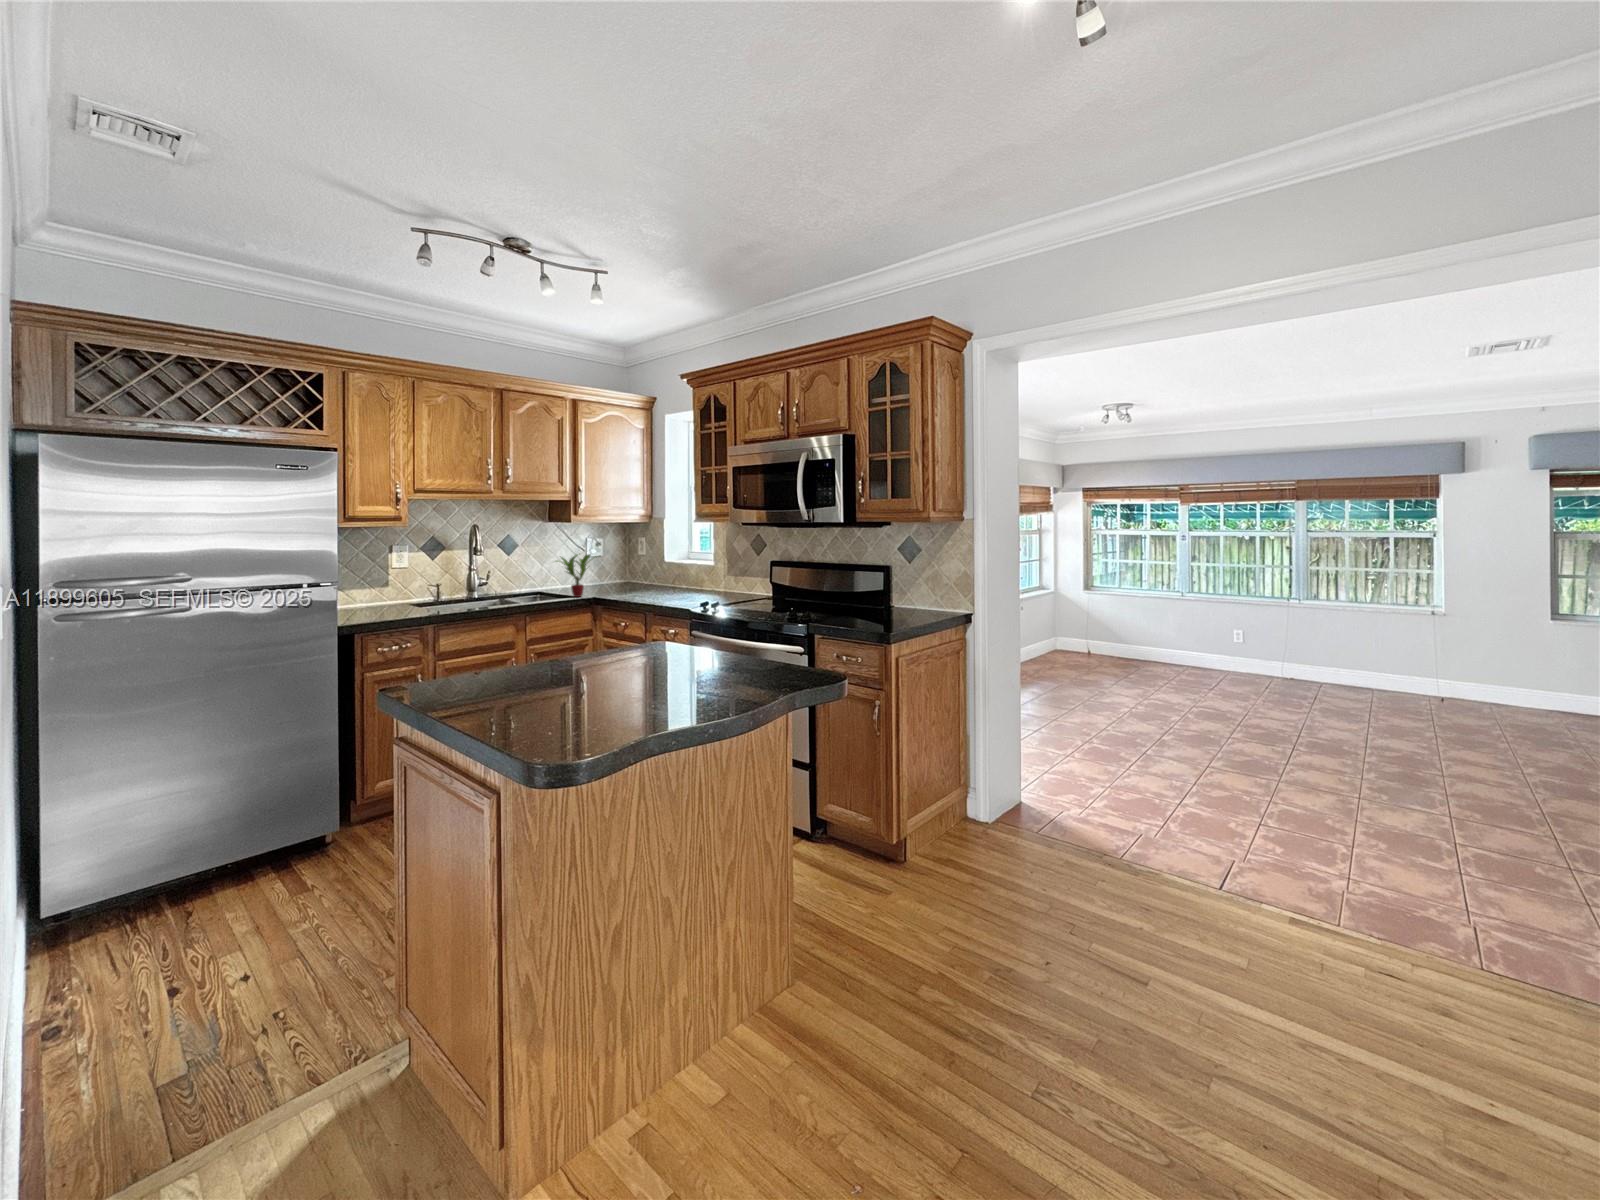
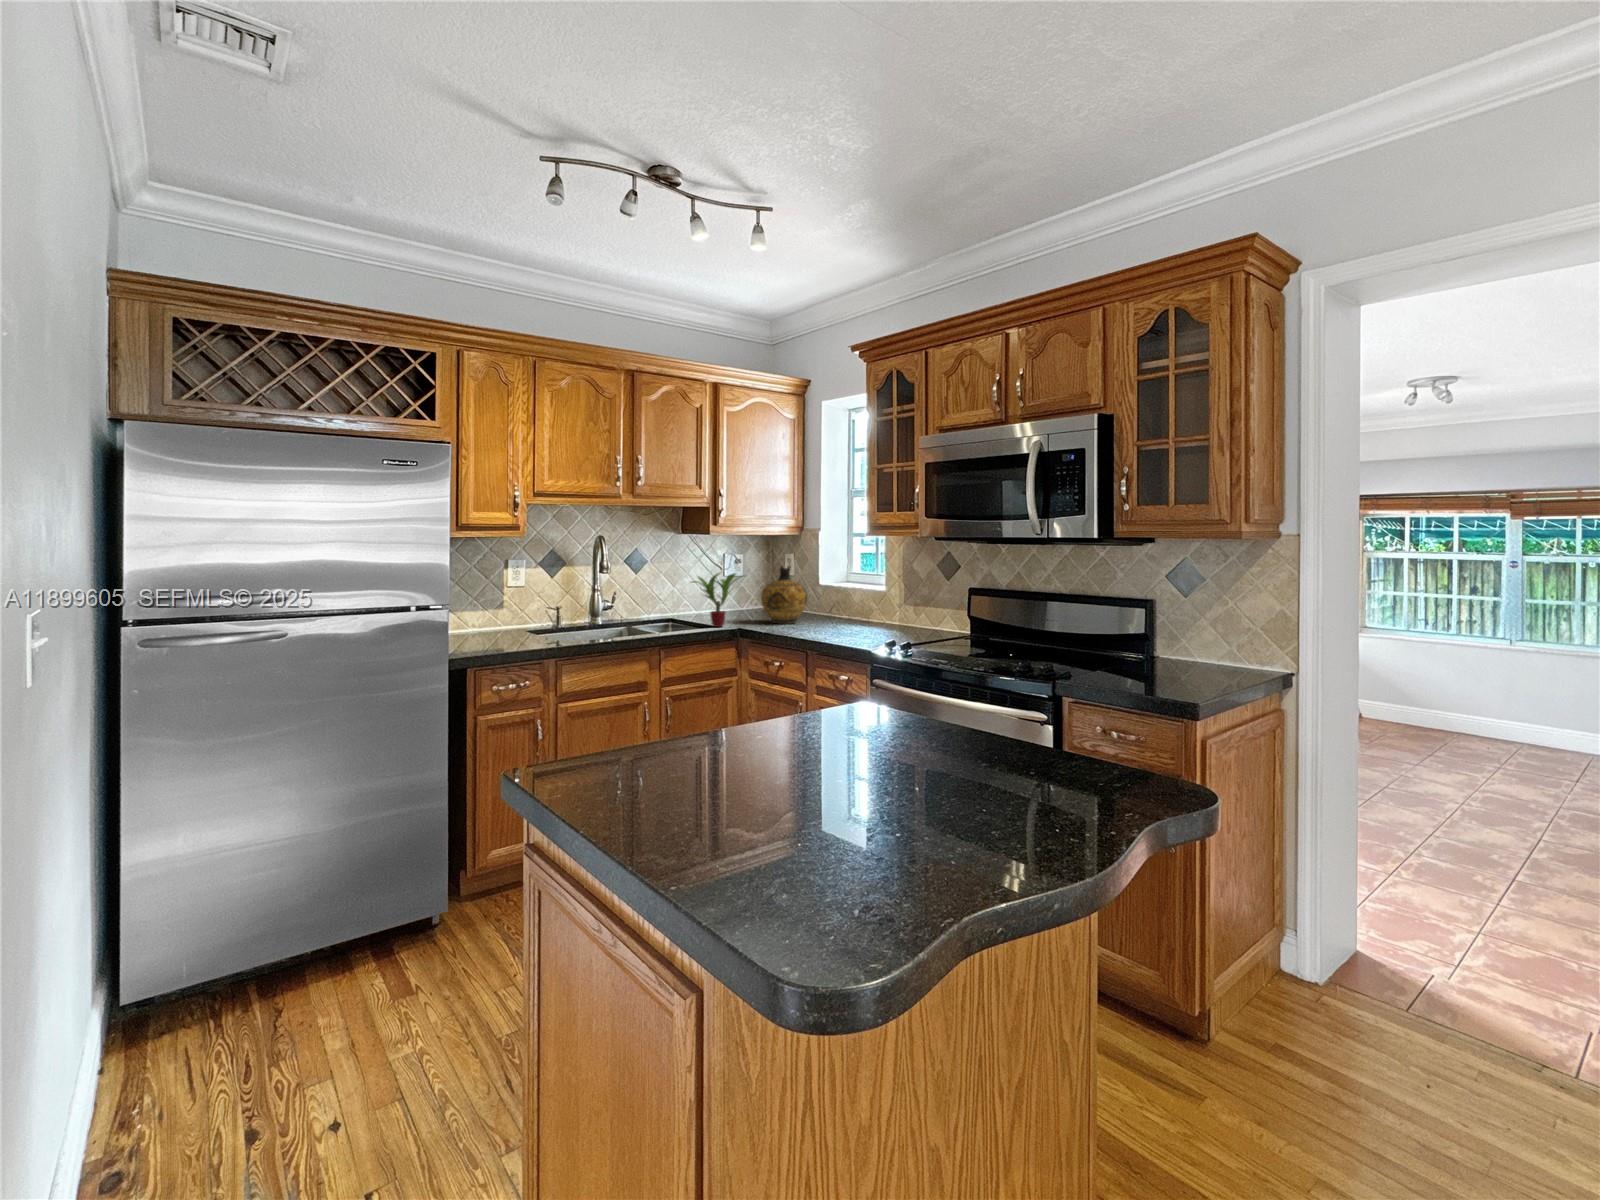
ceramic jug: none [614,547,652,593] -> present [761,566,808,623]

